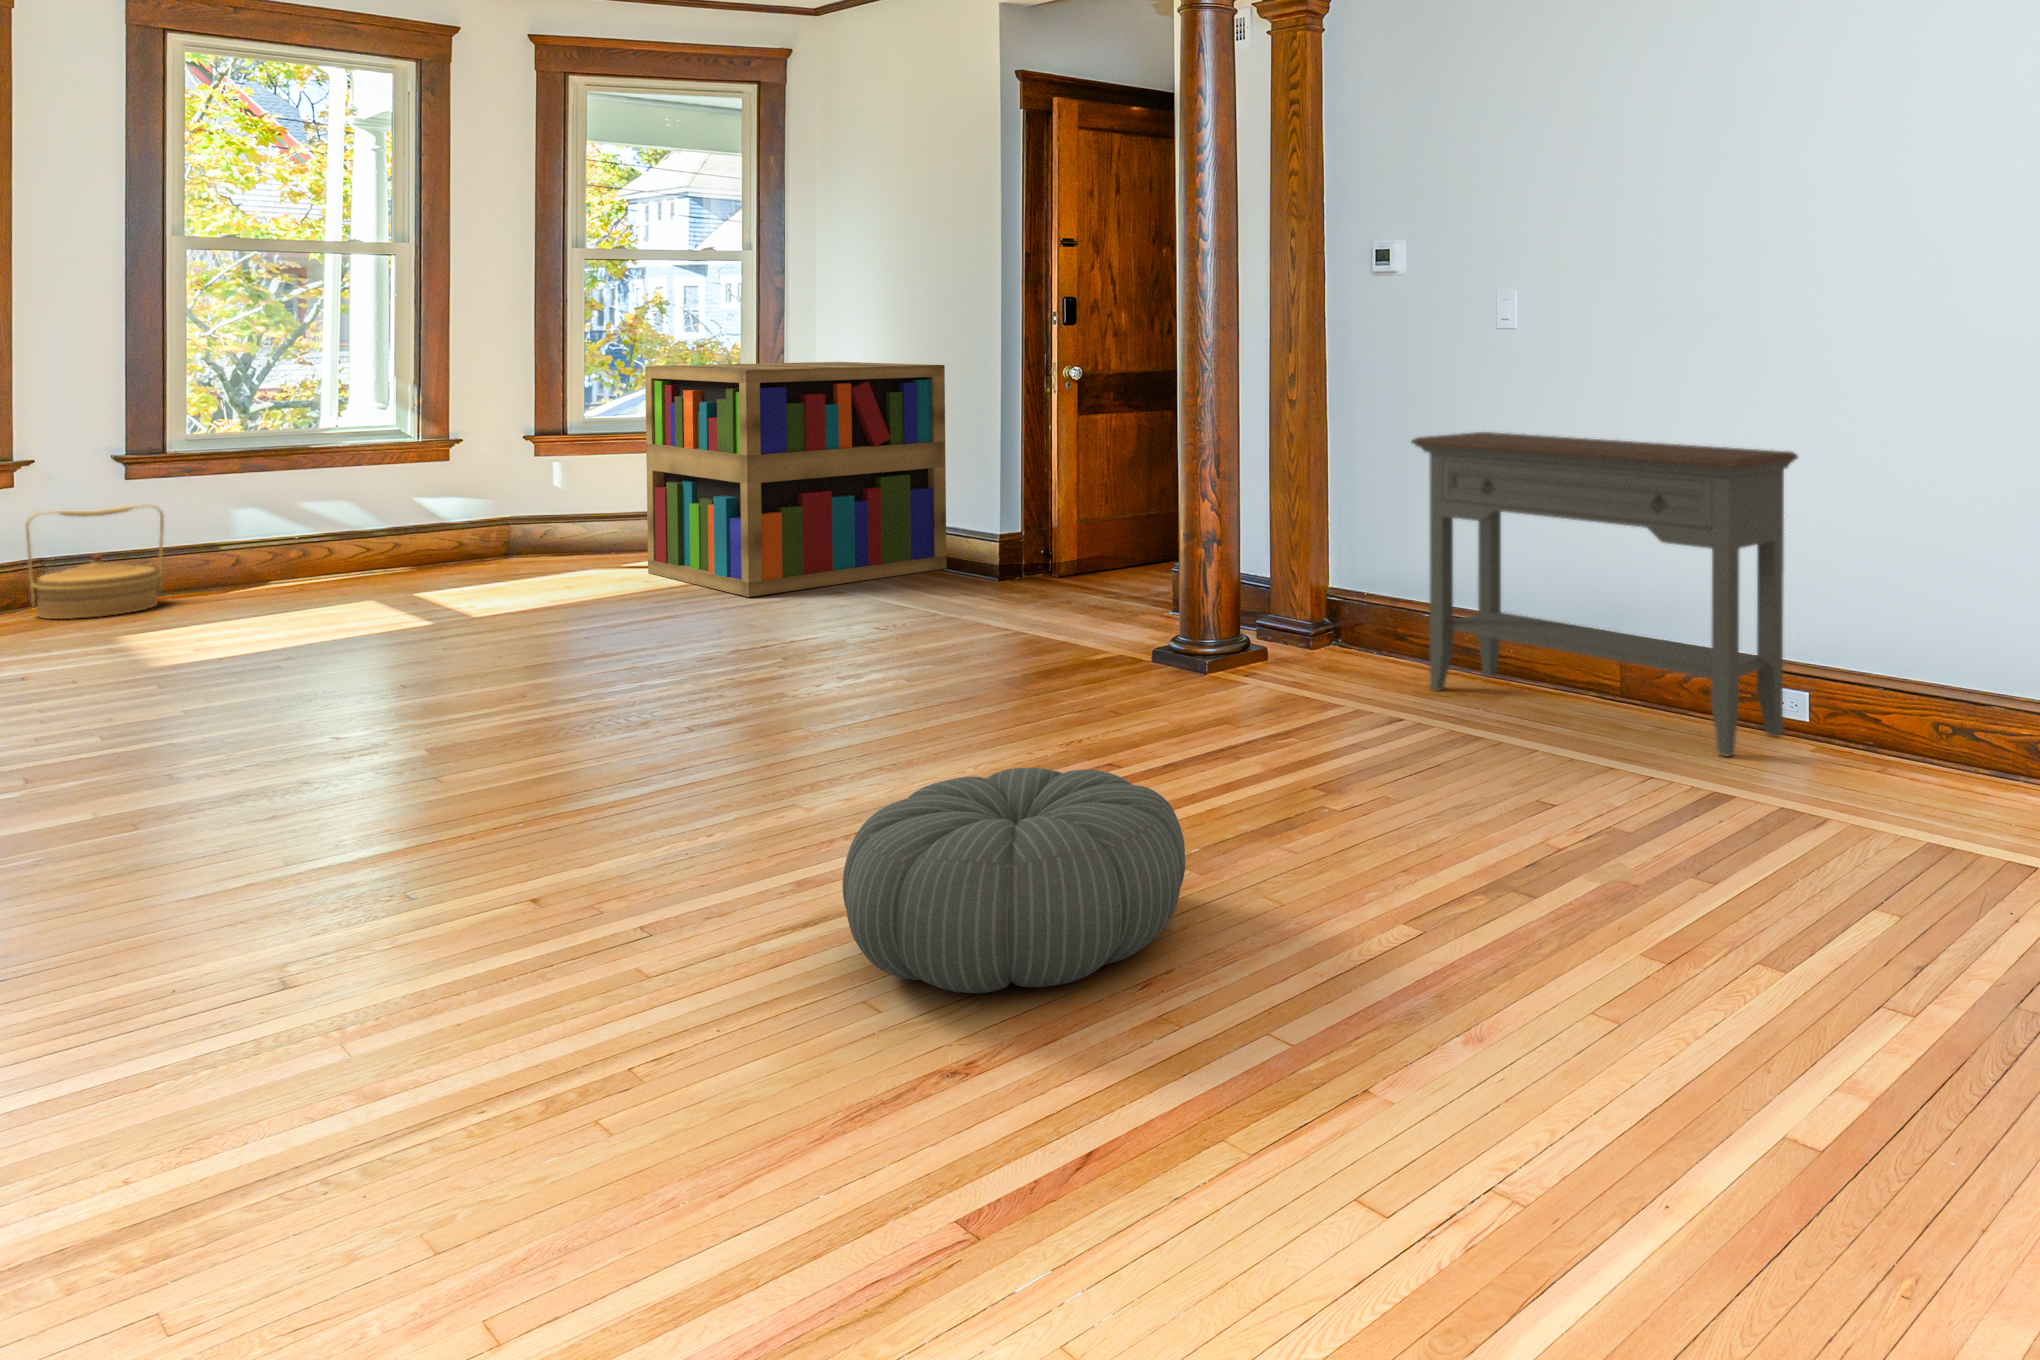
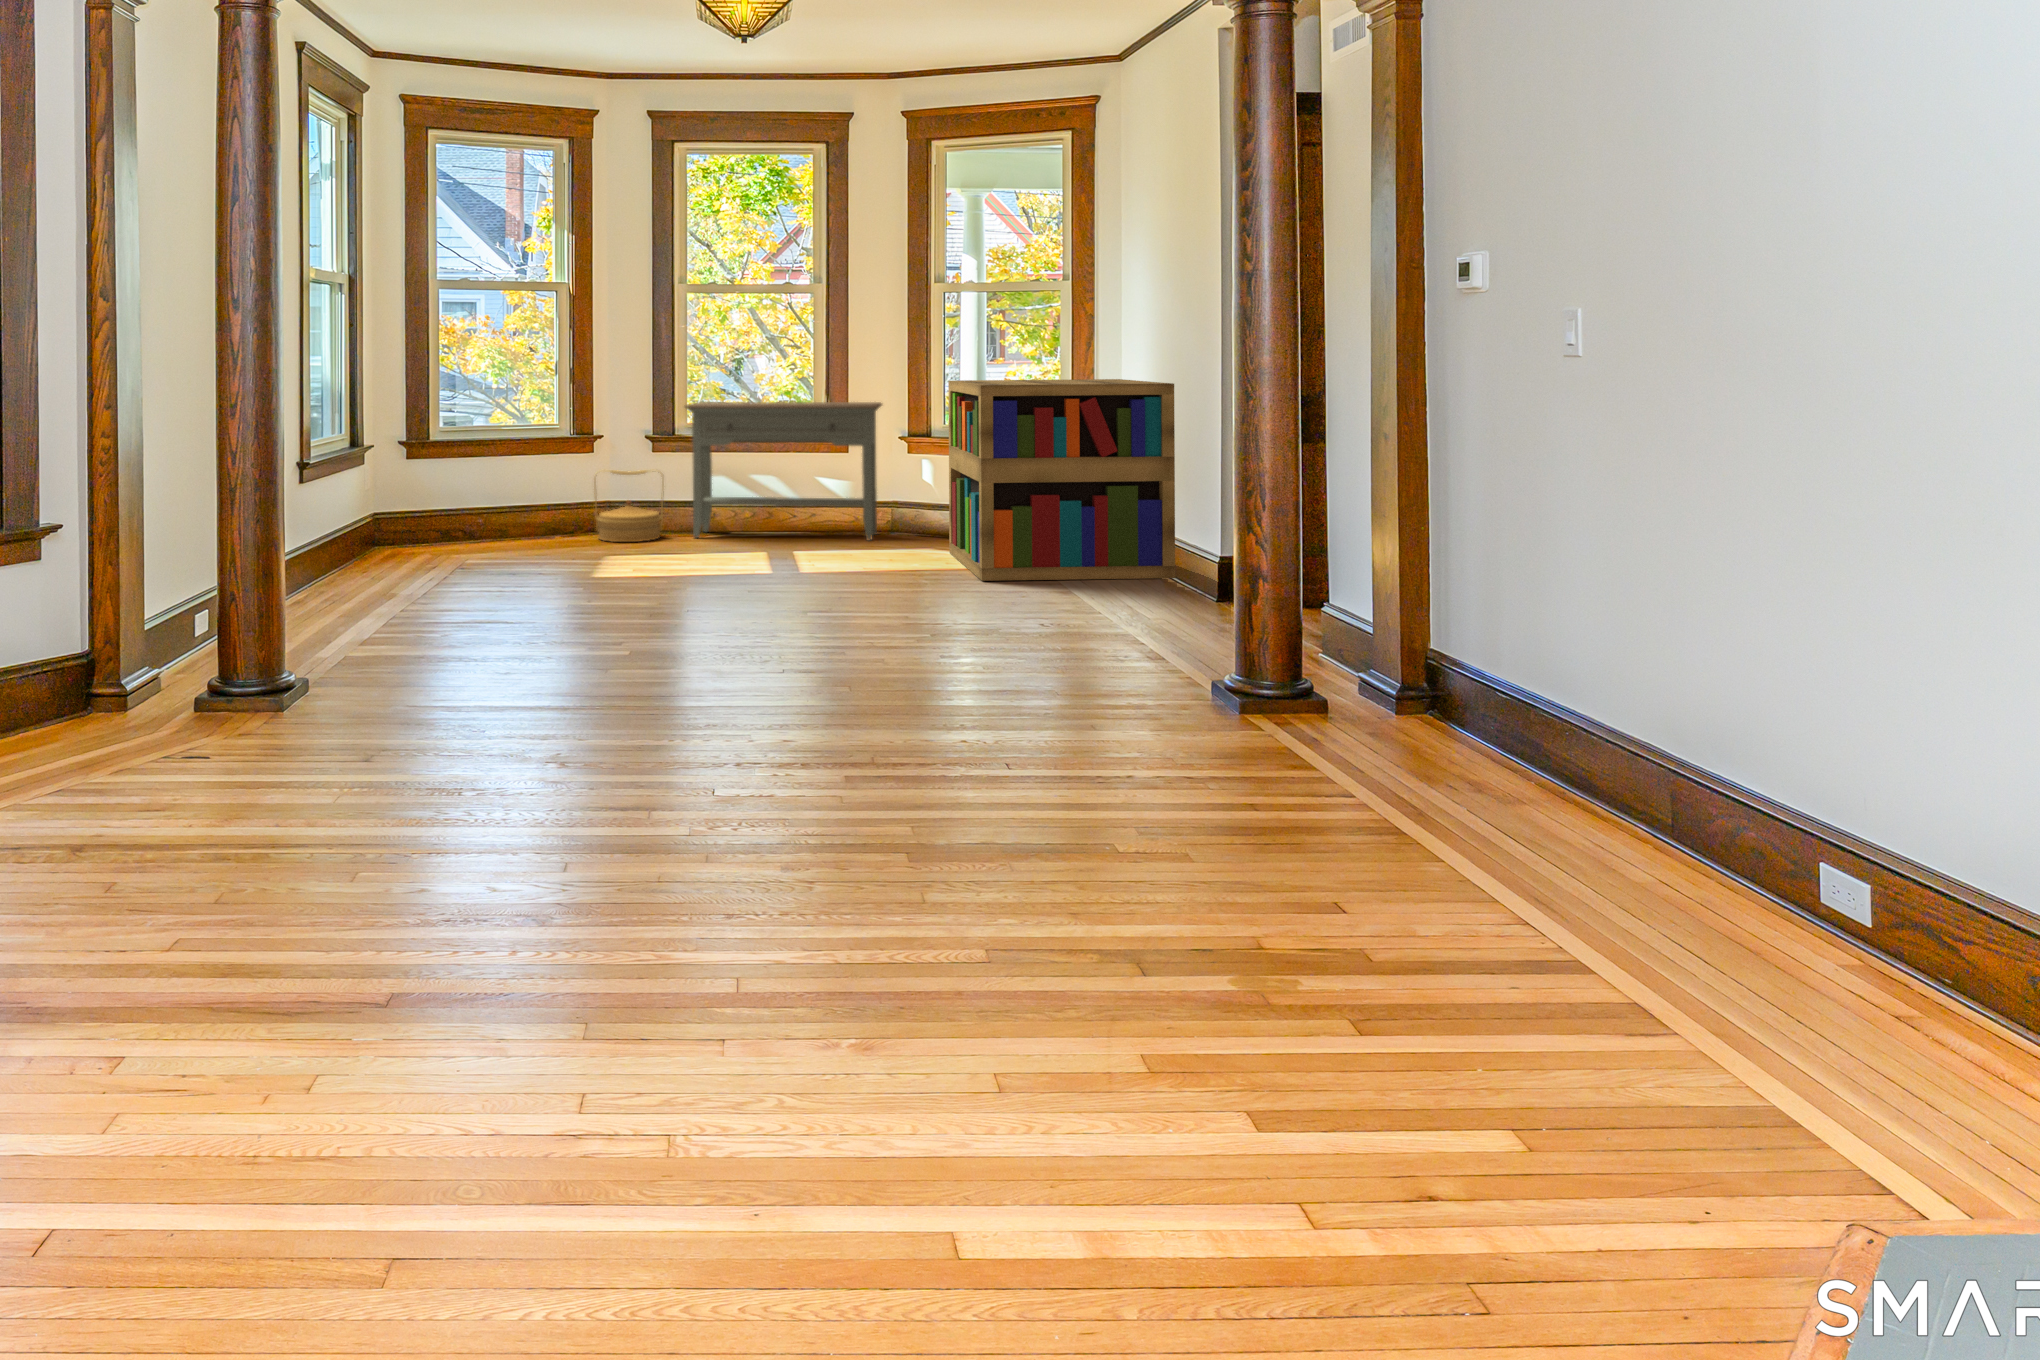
console table: present [1411,432,1798,756] -> present [684,402,882,540]
pouf: present [843,768,1185,993] -> none [561,725,842,907]

